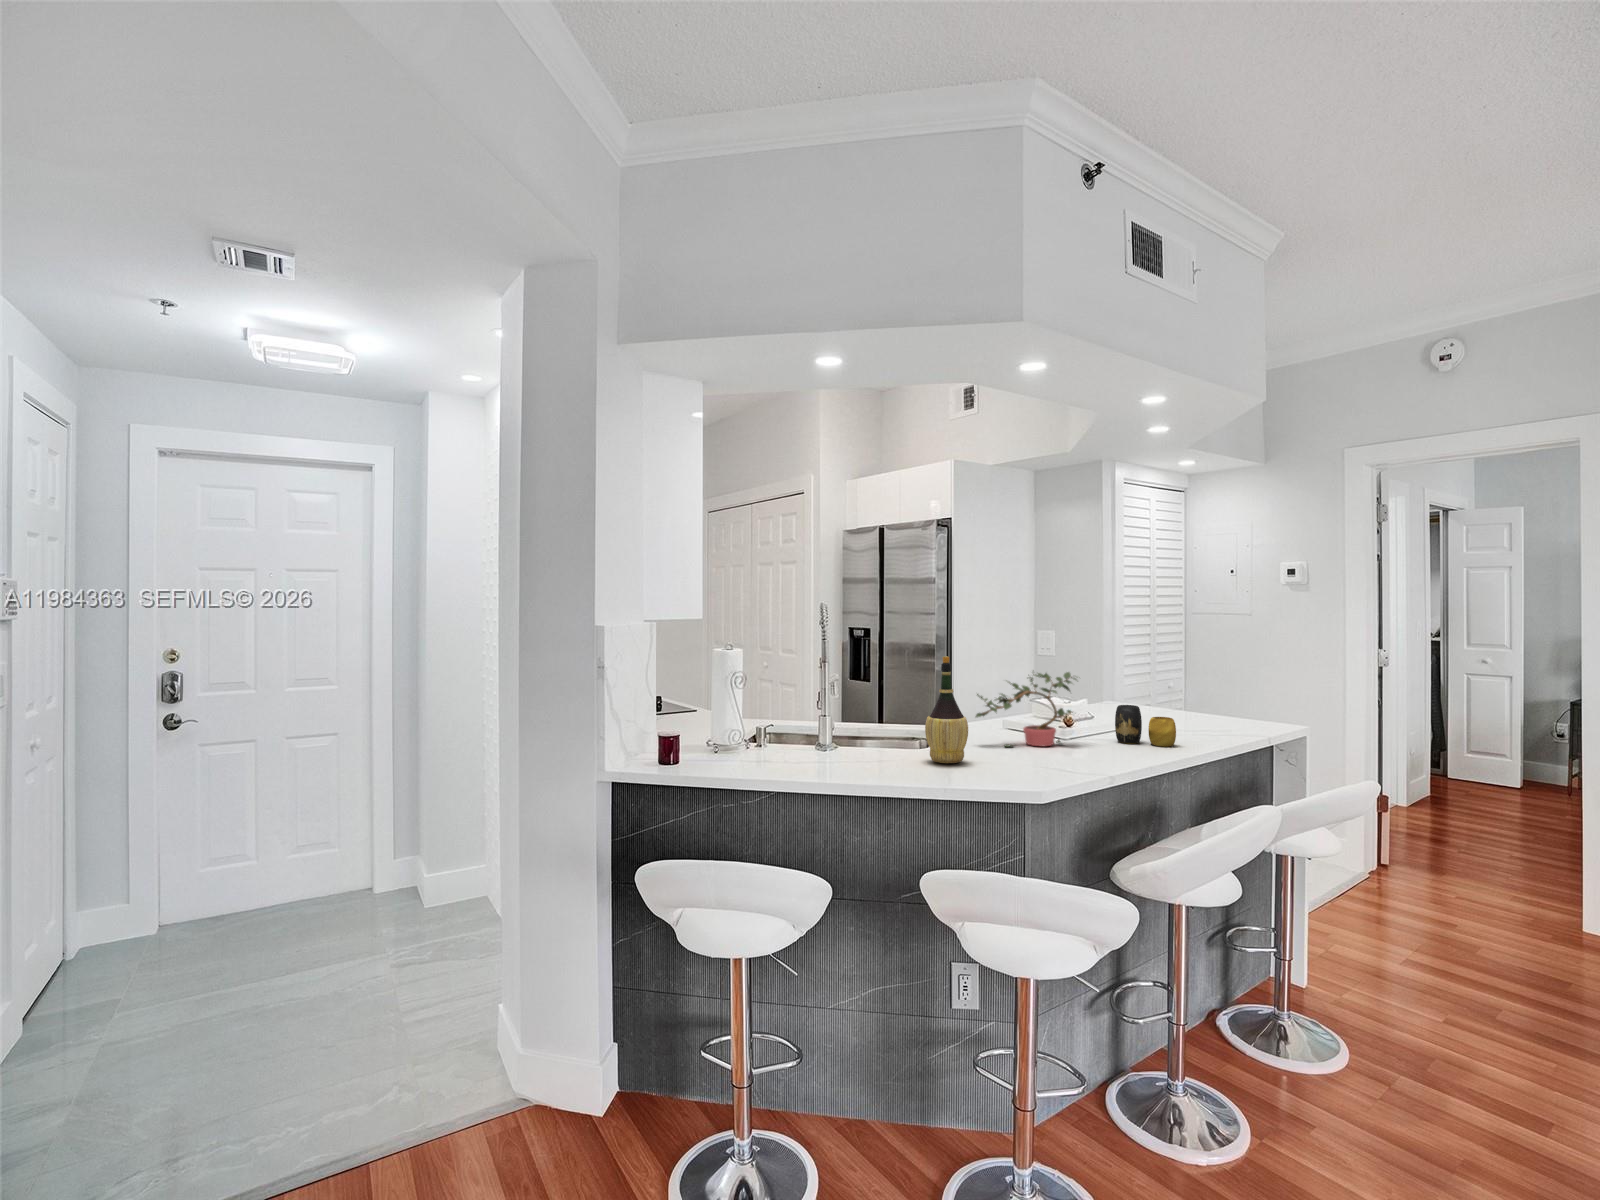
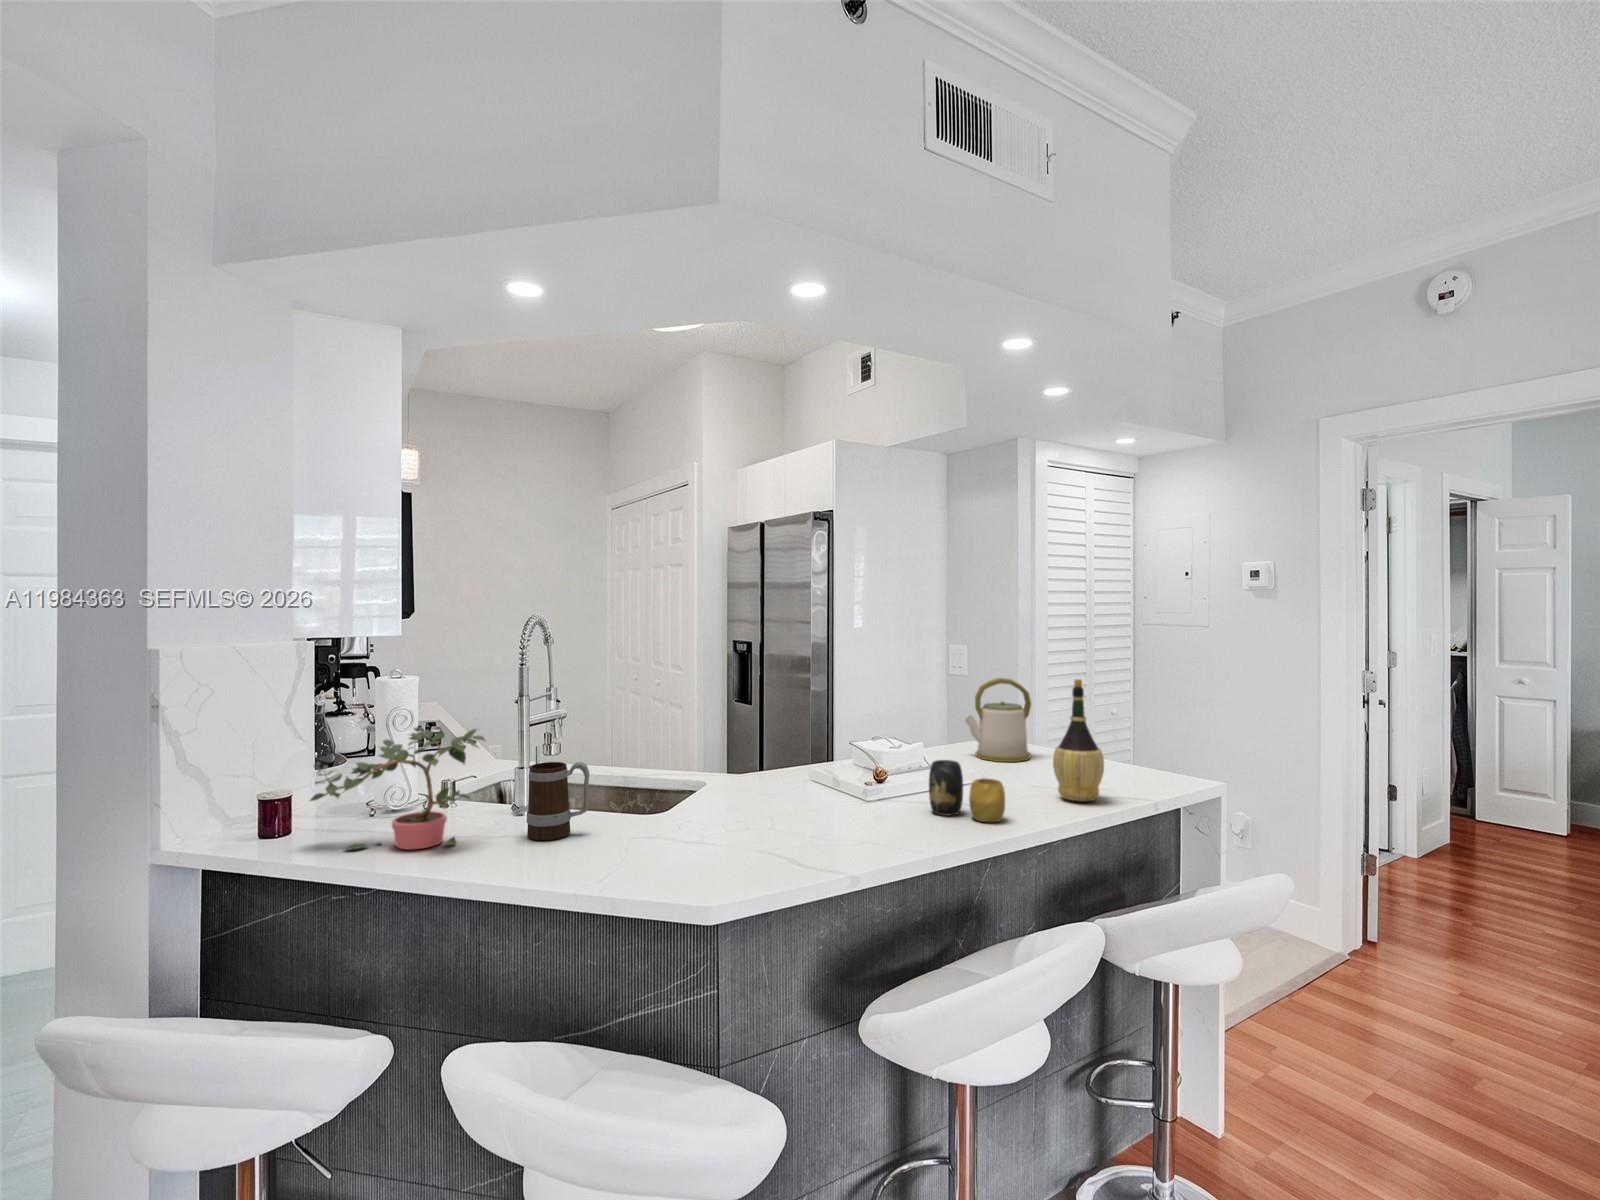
kettle: none [1095,651,1148,715] -> present [965,678,1031,762]
wine bottle: present [925,656,968,763] -> present [1053,679,1104,801]
potted plant: present [976,672,1076,747] -> present [311,725,485,850]
mug: none [855,704,897,759] -> present [527,762,589,840]

